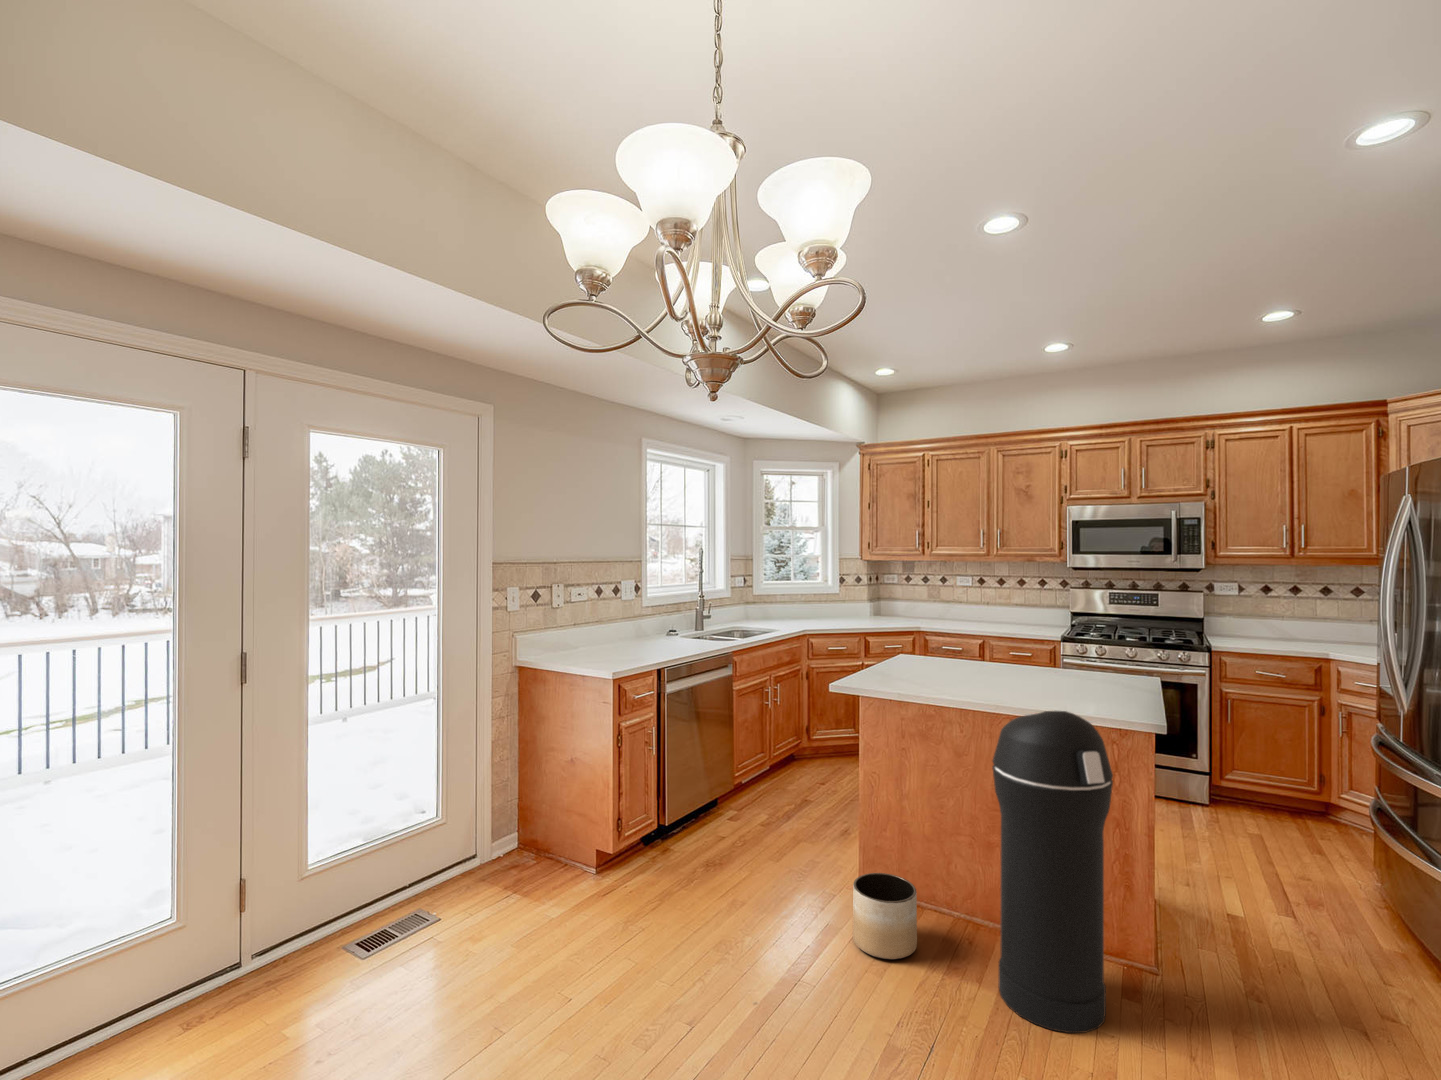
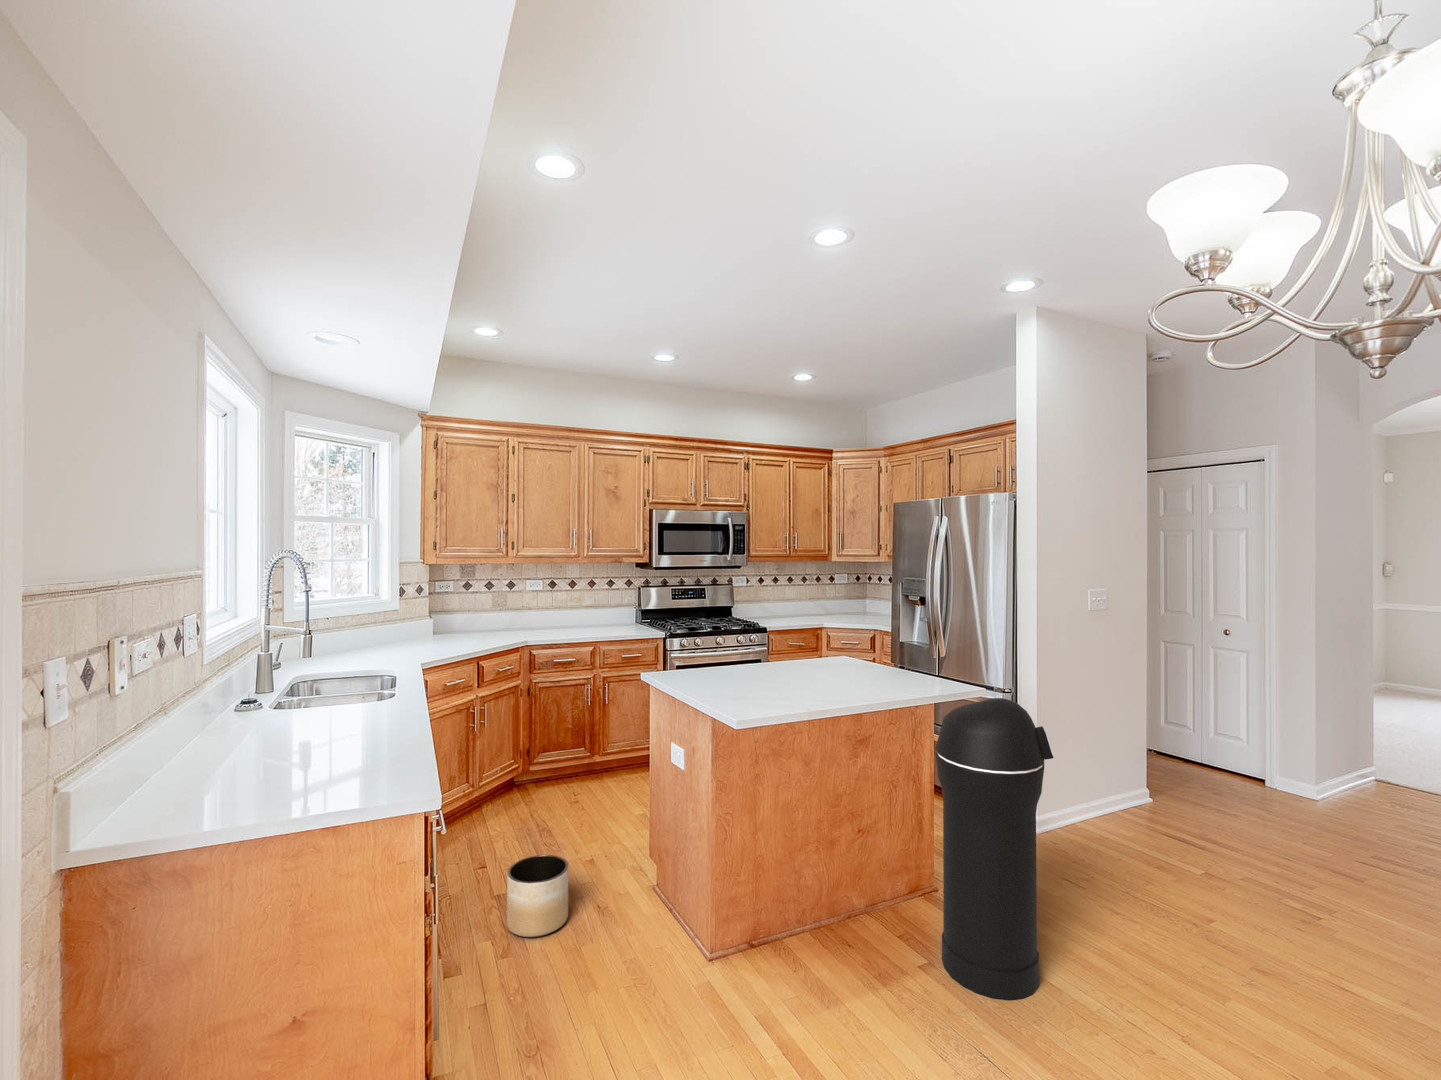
planter: present [853,873,917,960] -> present [507,855,568,937]

